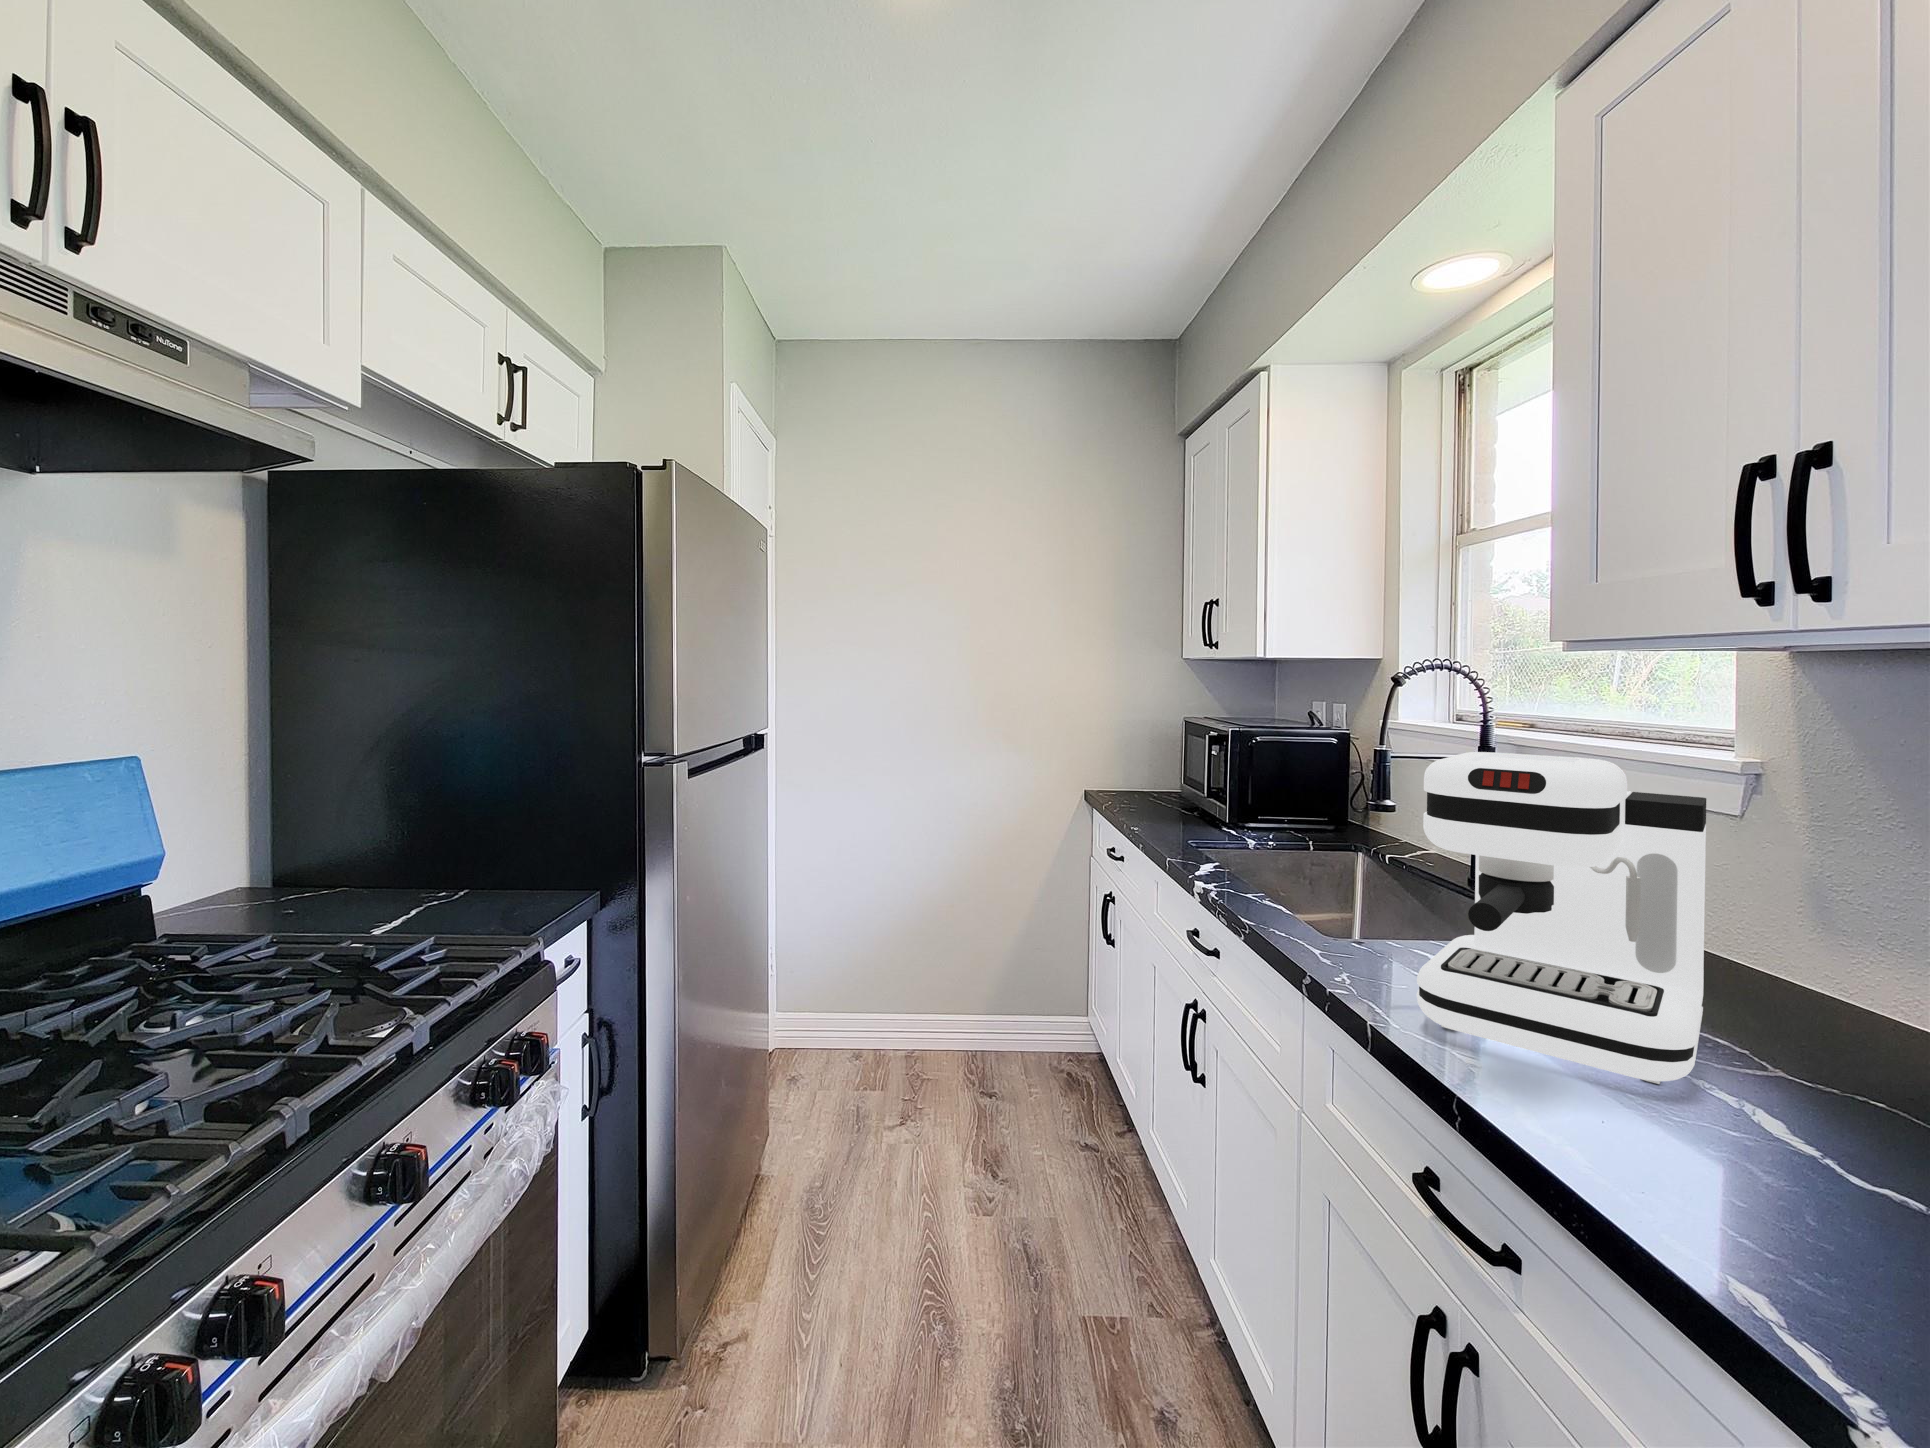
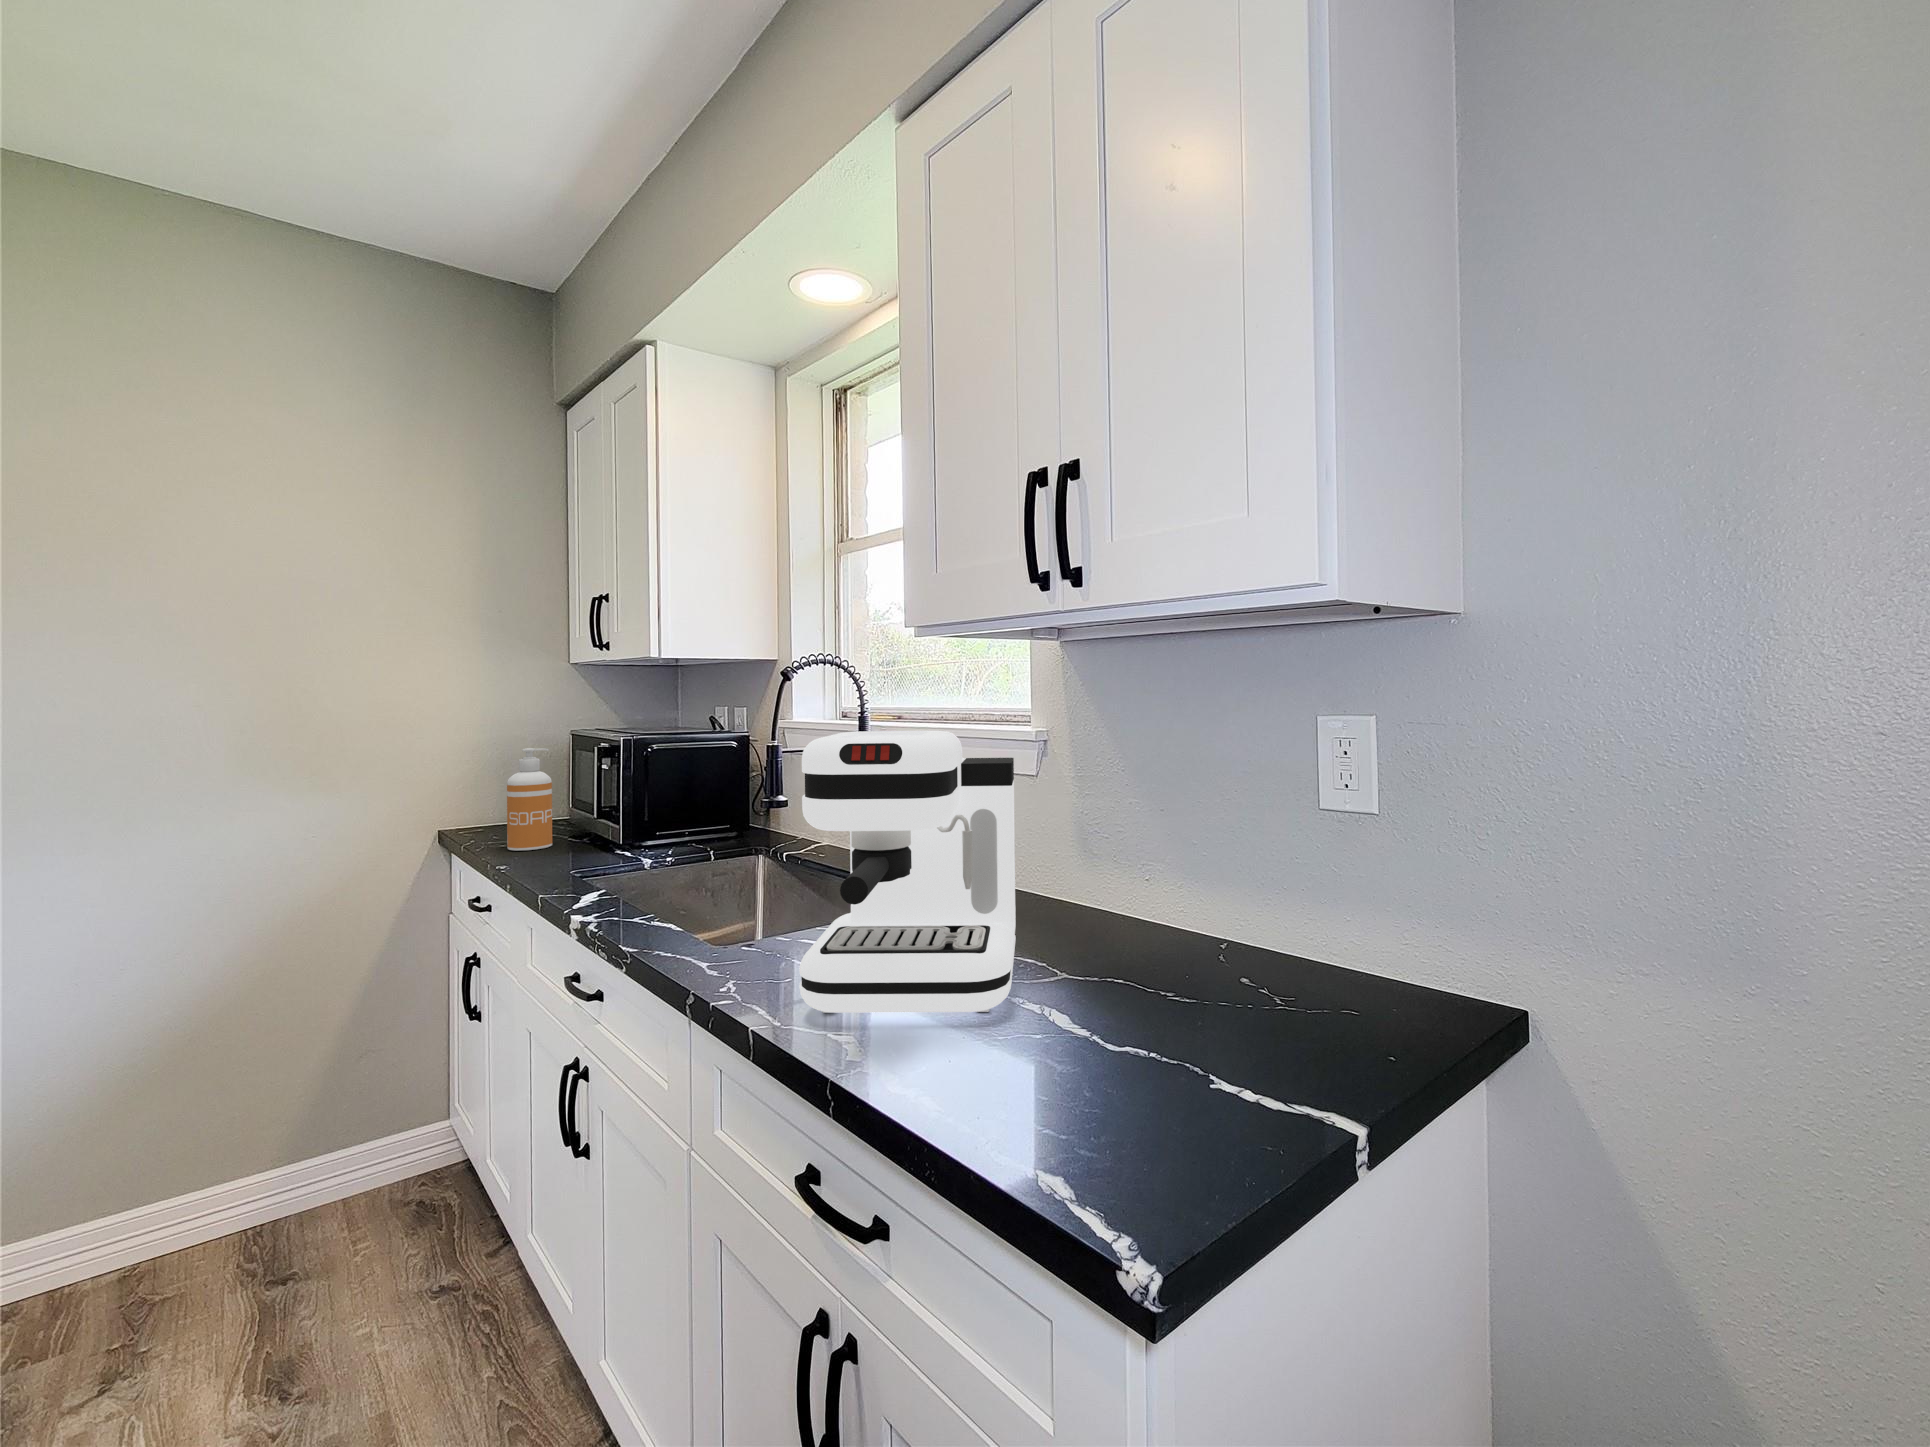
soap dispenser: none [1136,734,1171,818] -> present [507,748,552,851]

